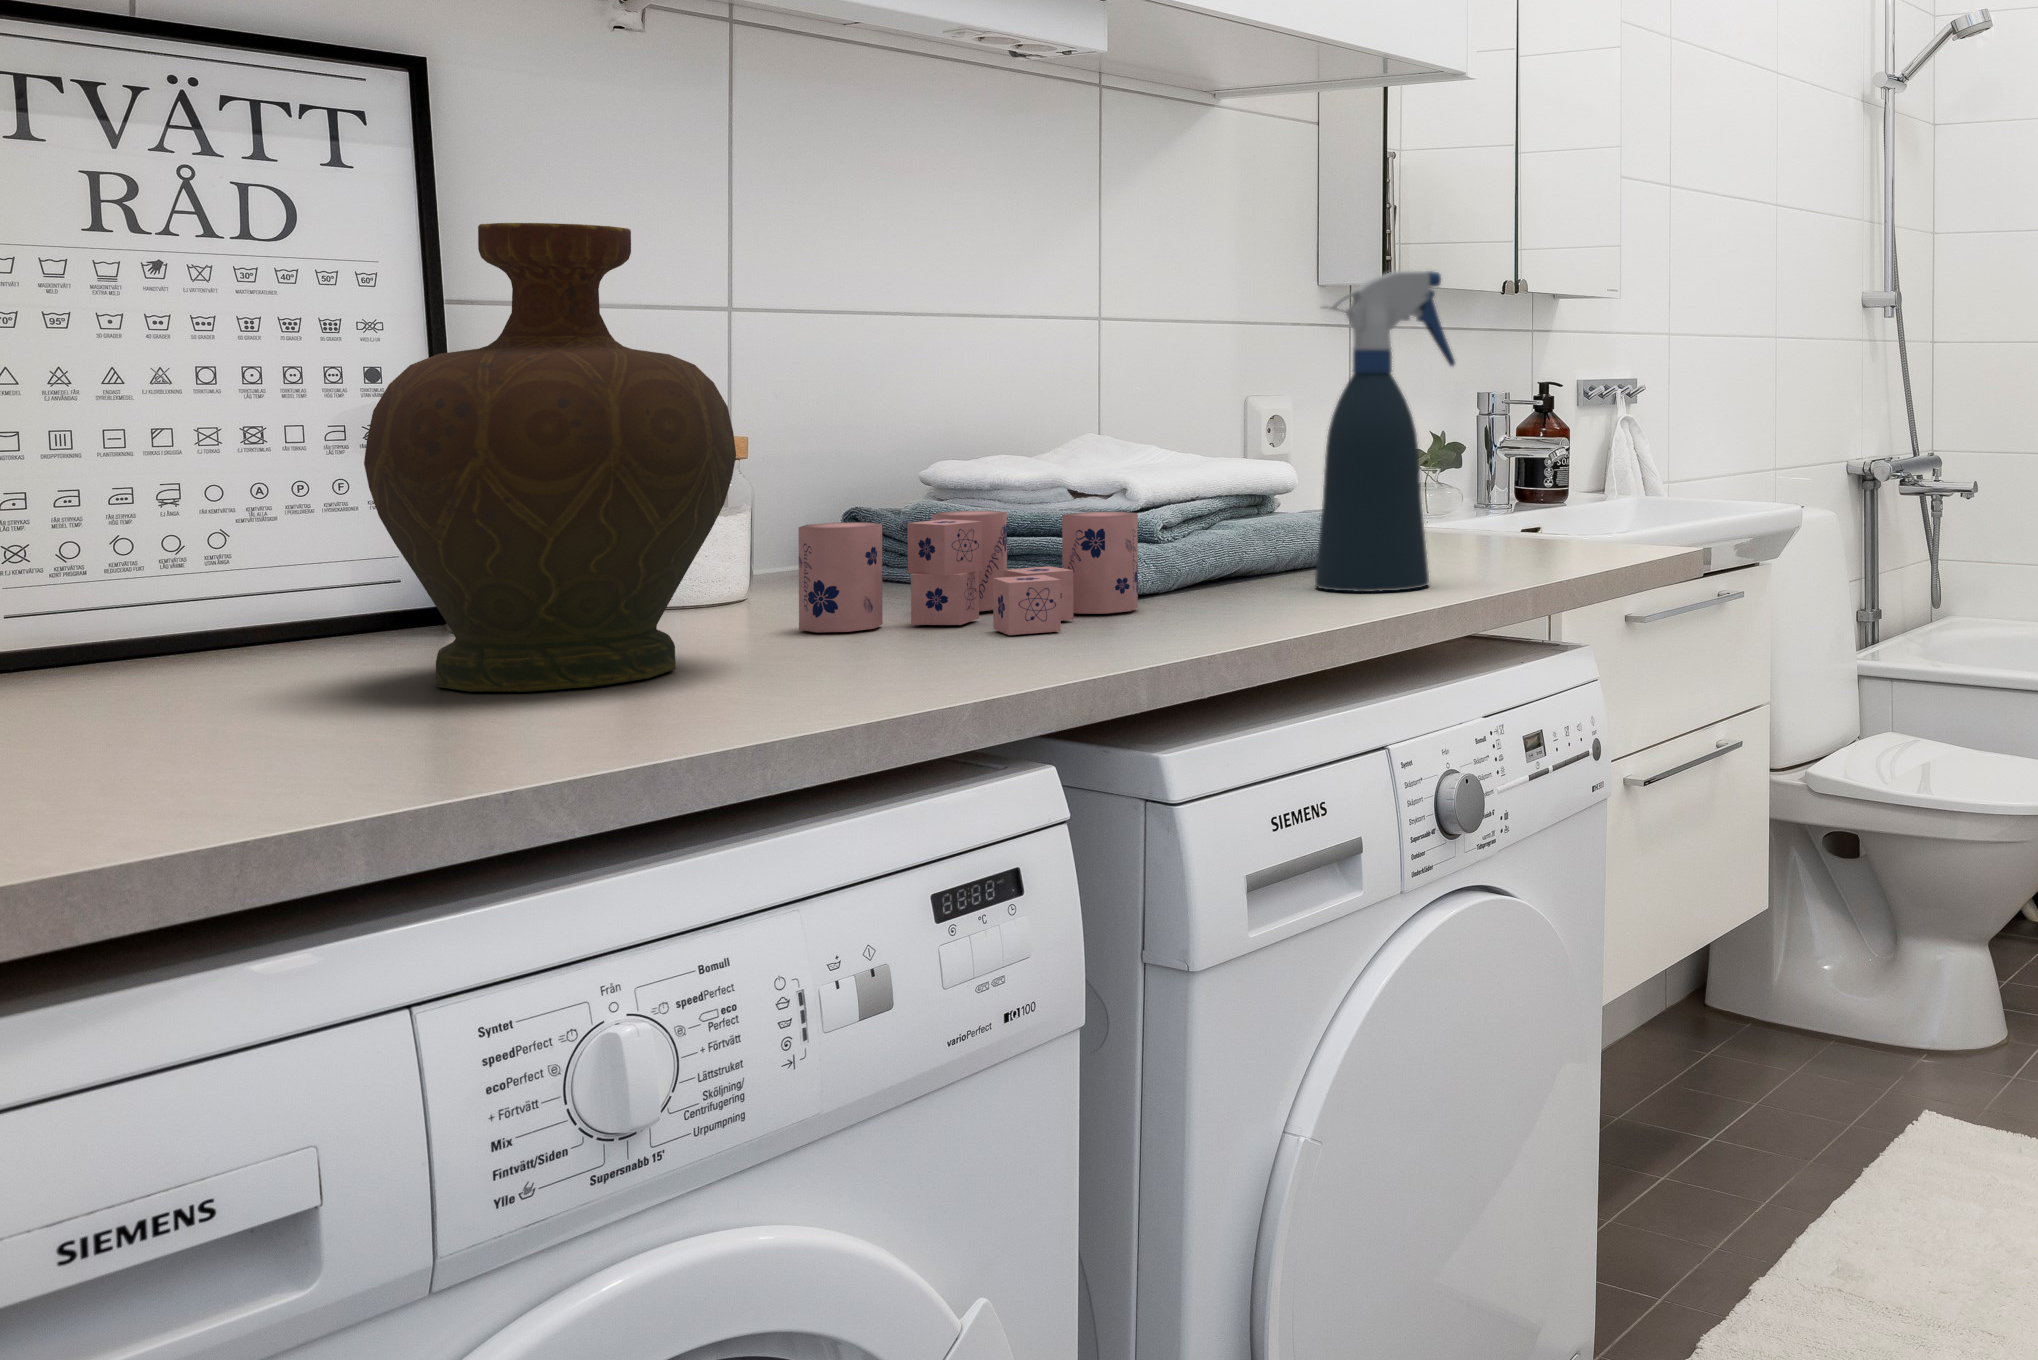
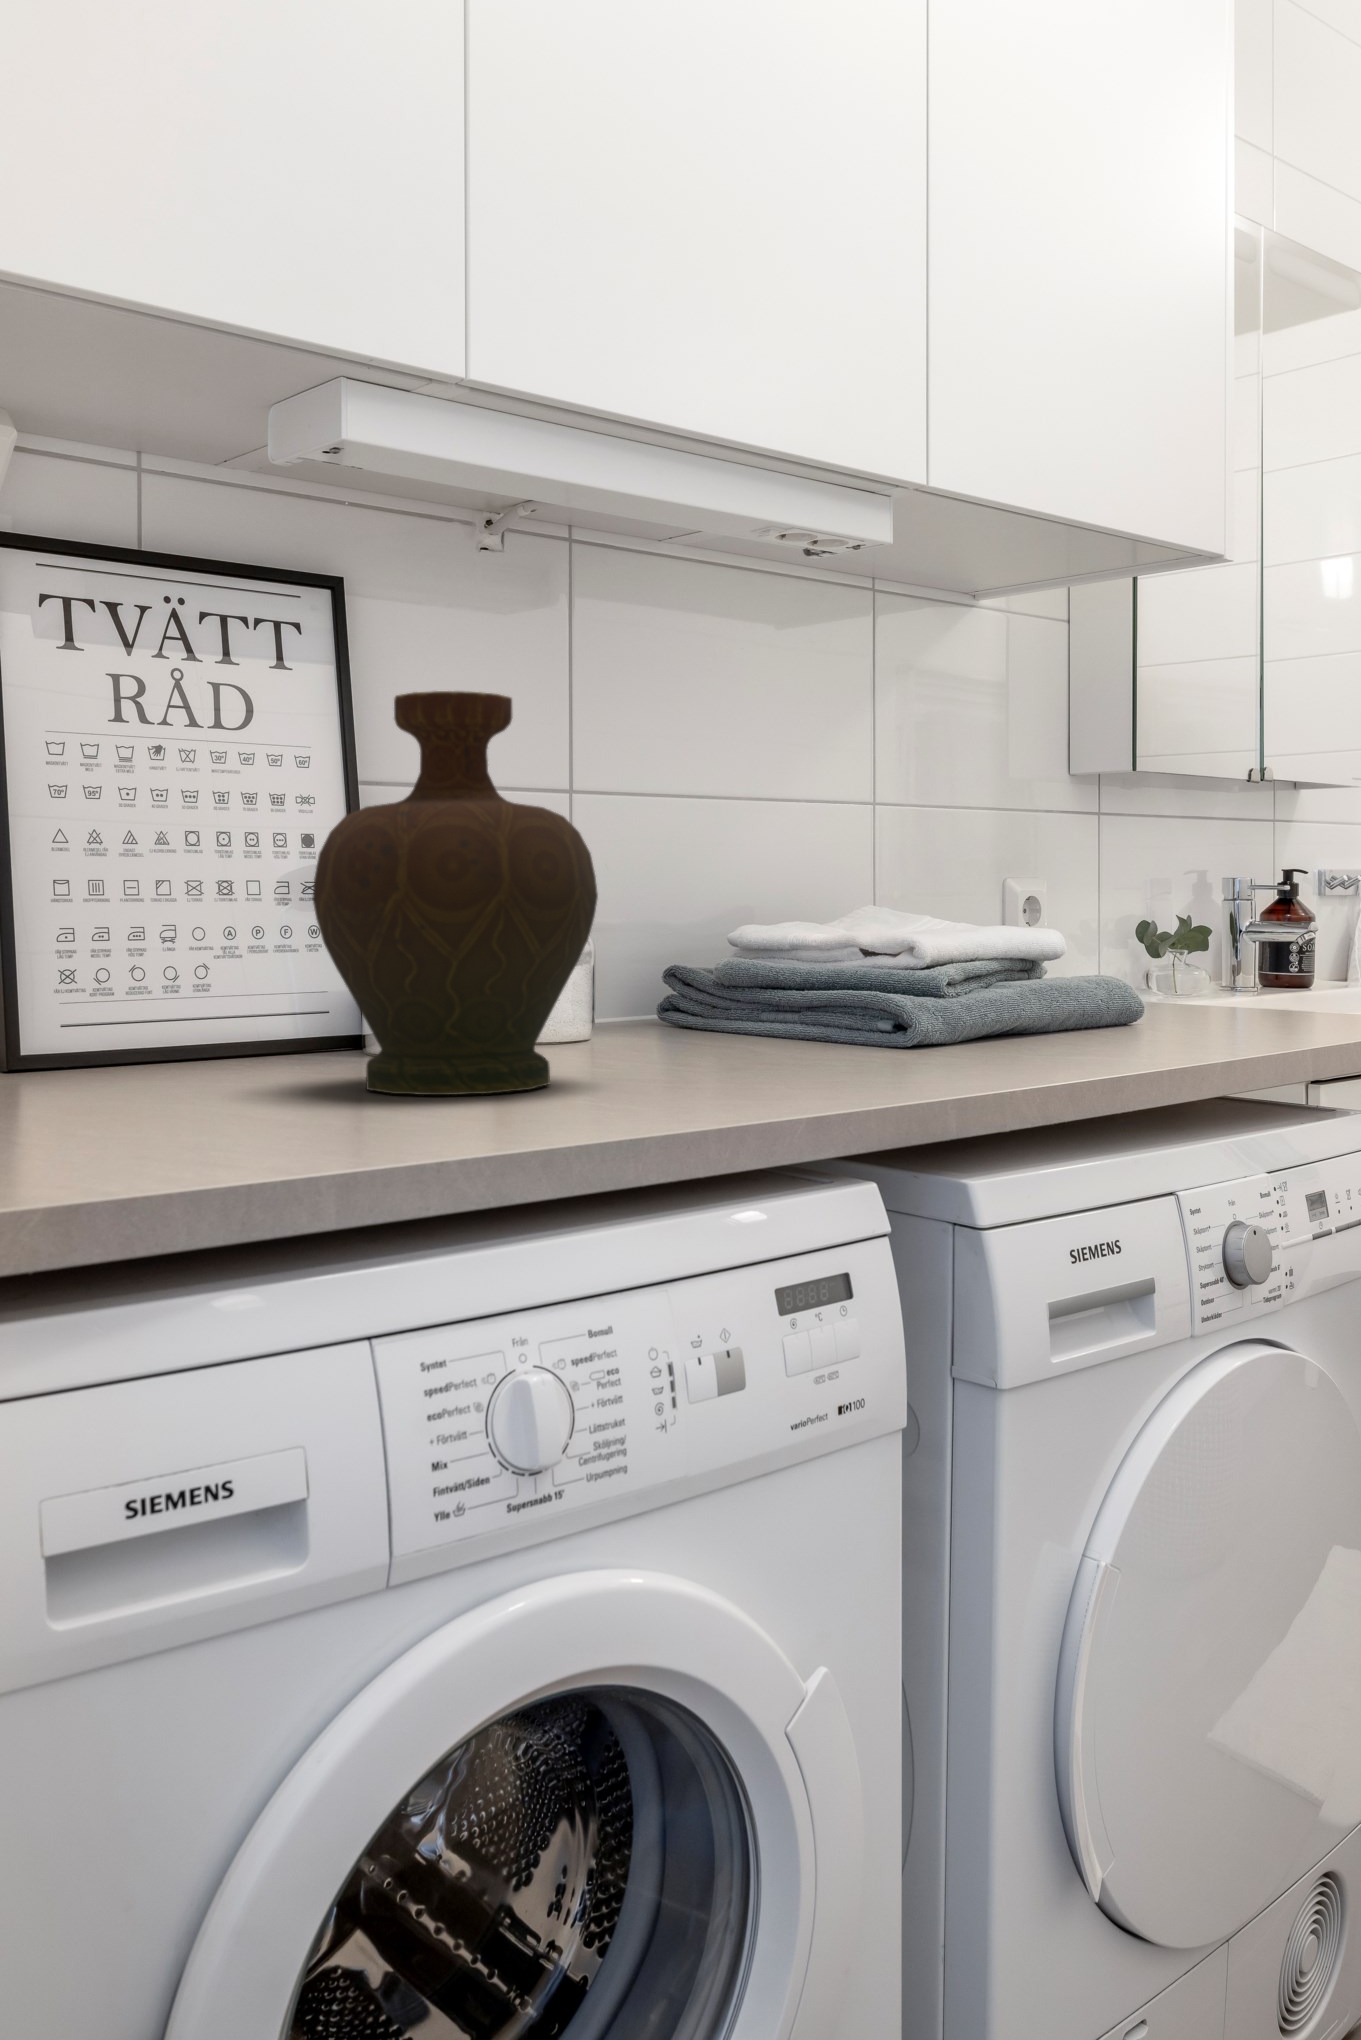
spray bottle: present [1315,271,1455,592] -> none [1091,739,1229,1048]
candle: present [799,511,1138,635] -> none [641,964,931,1070]

